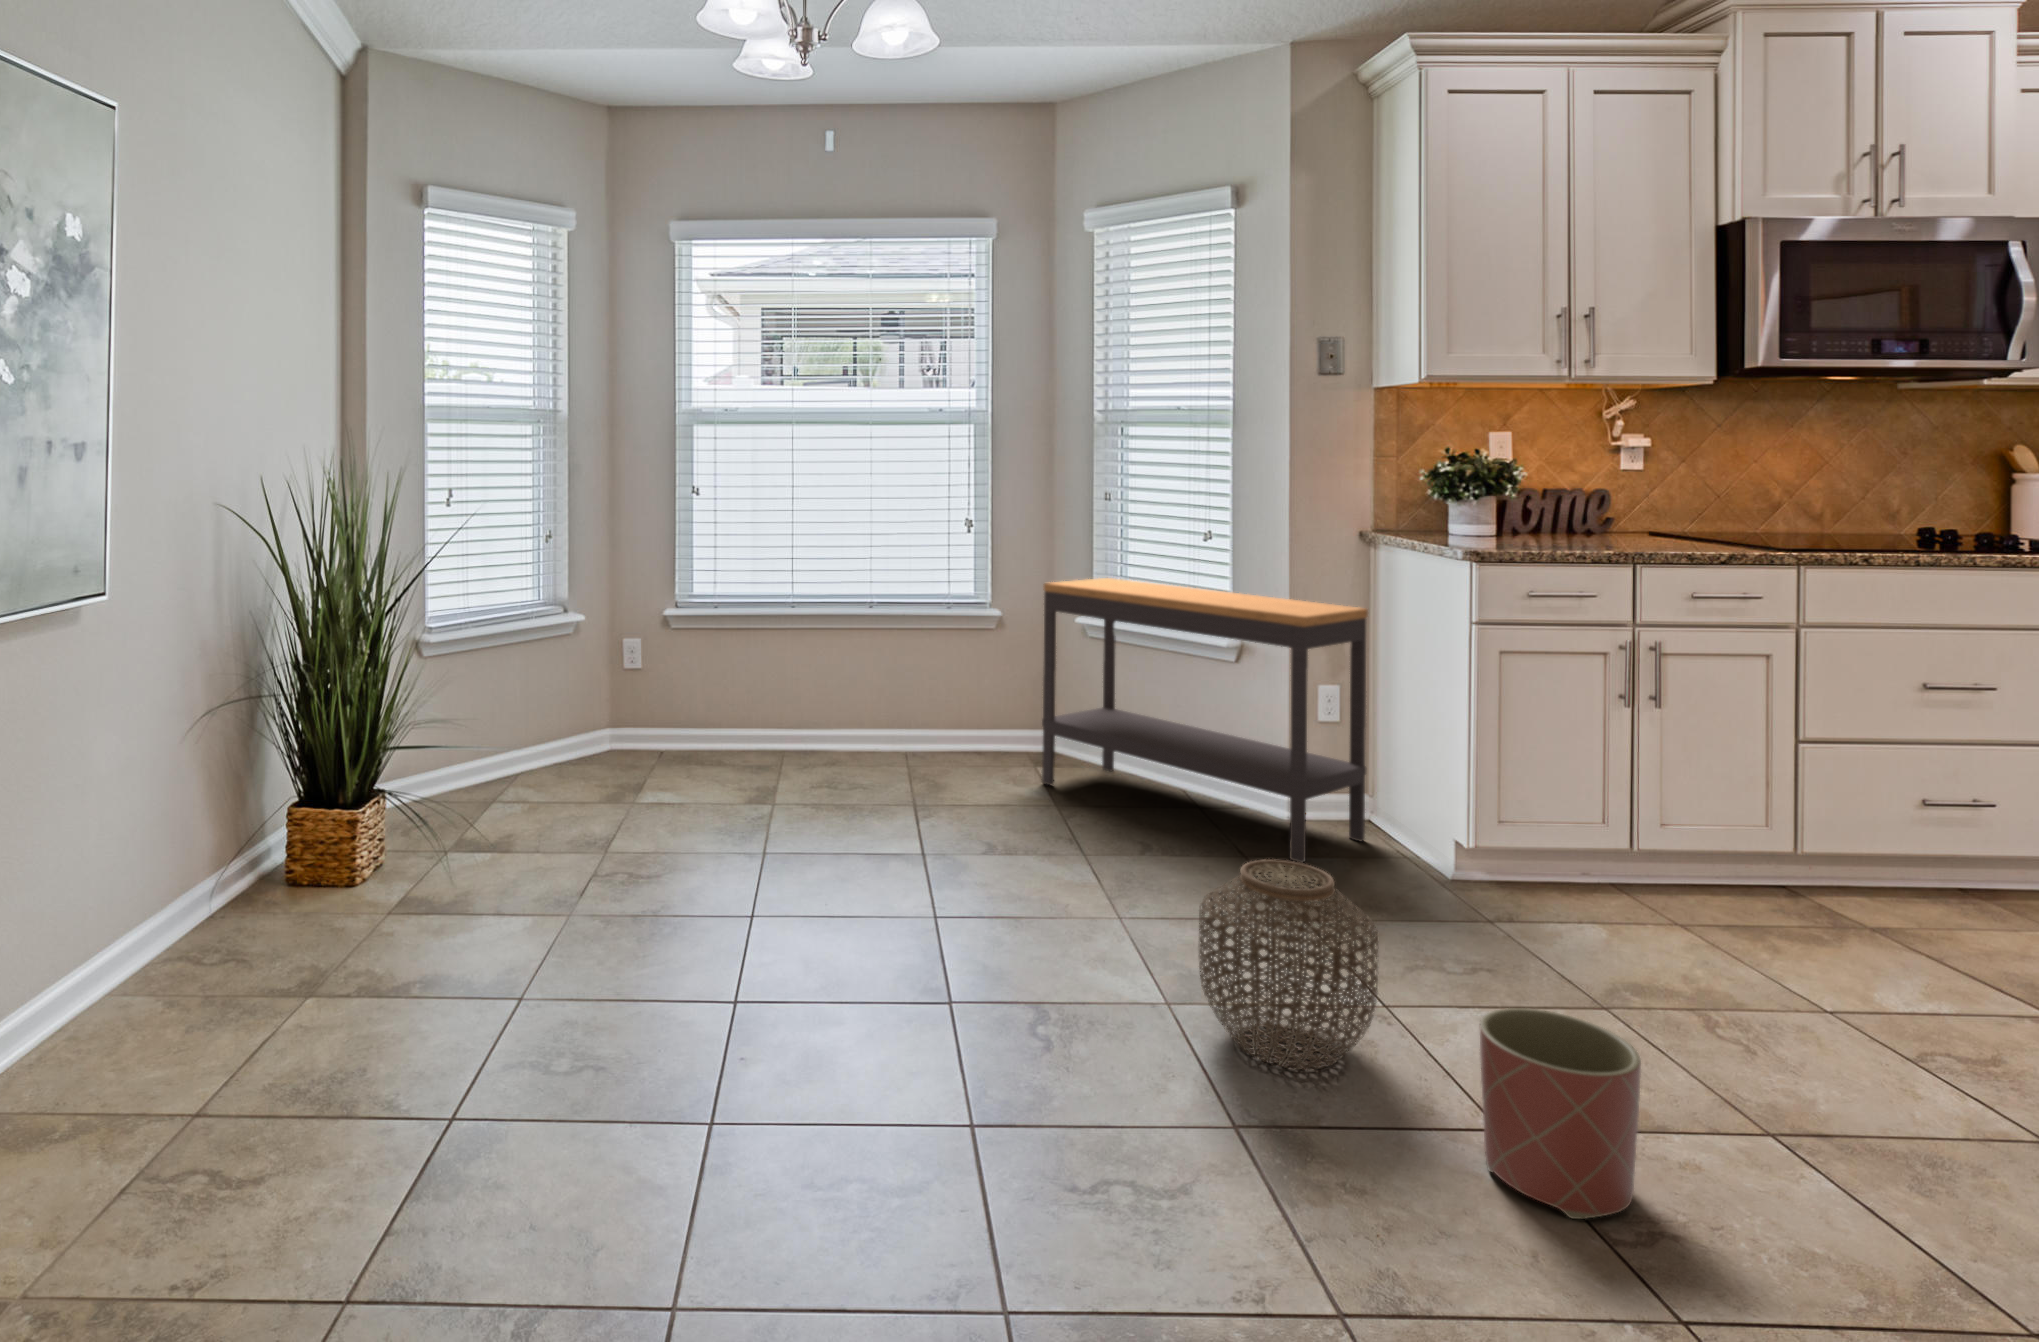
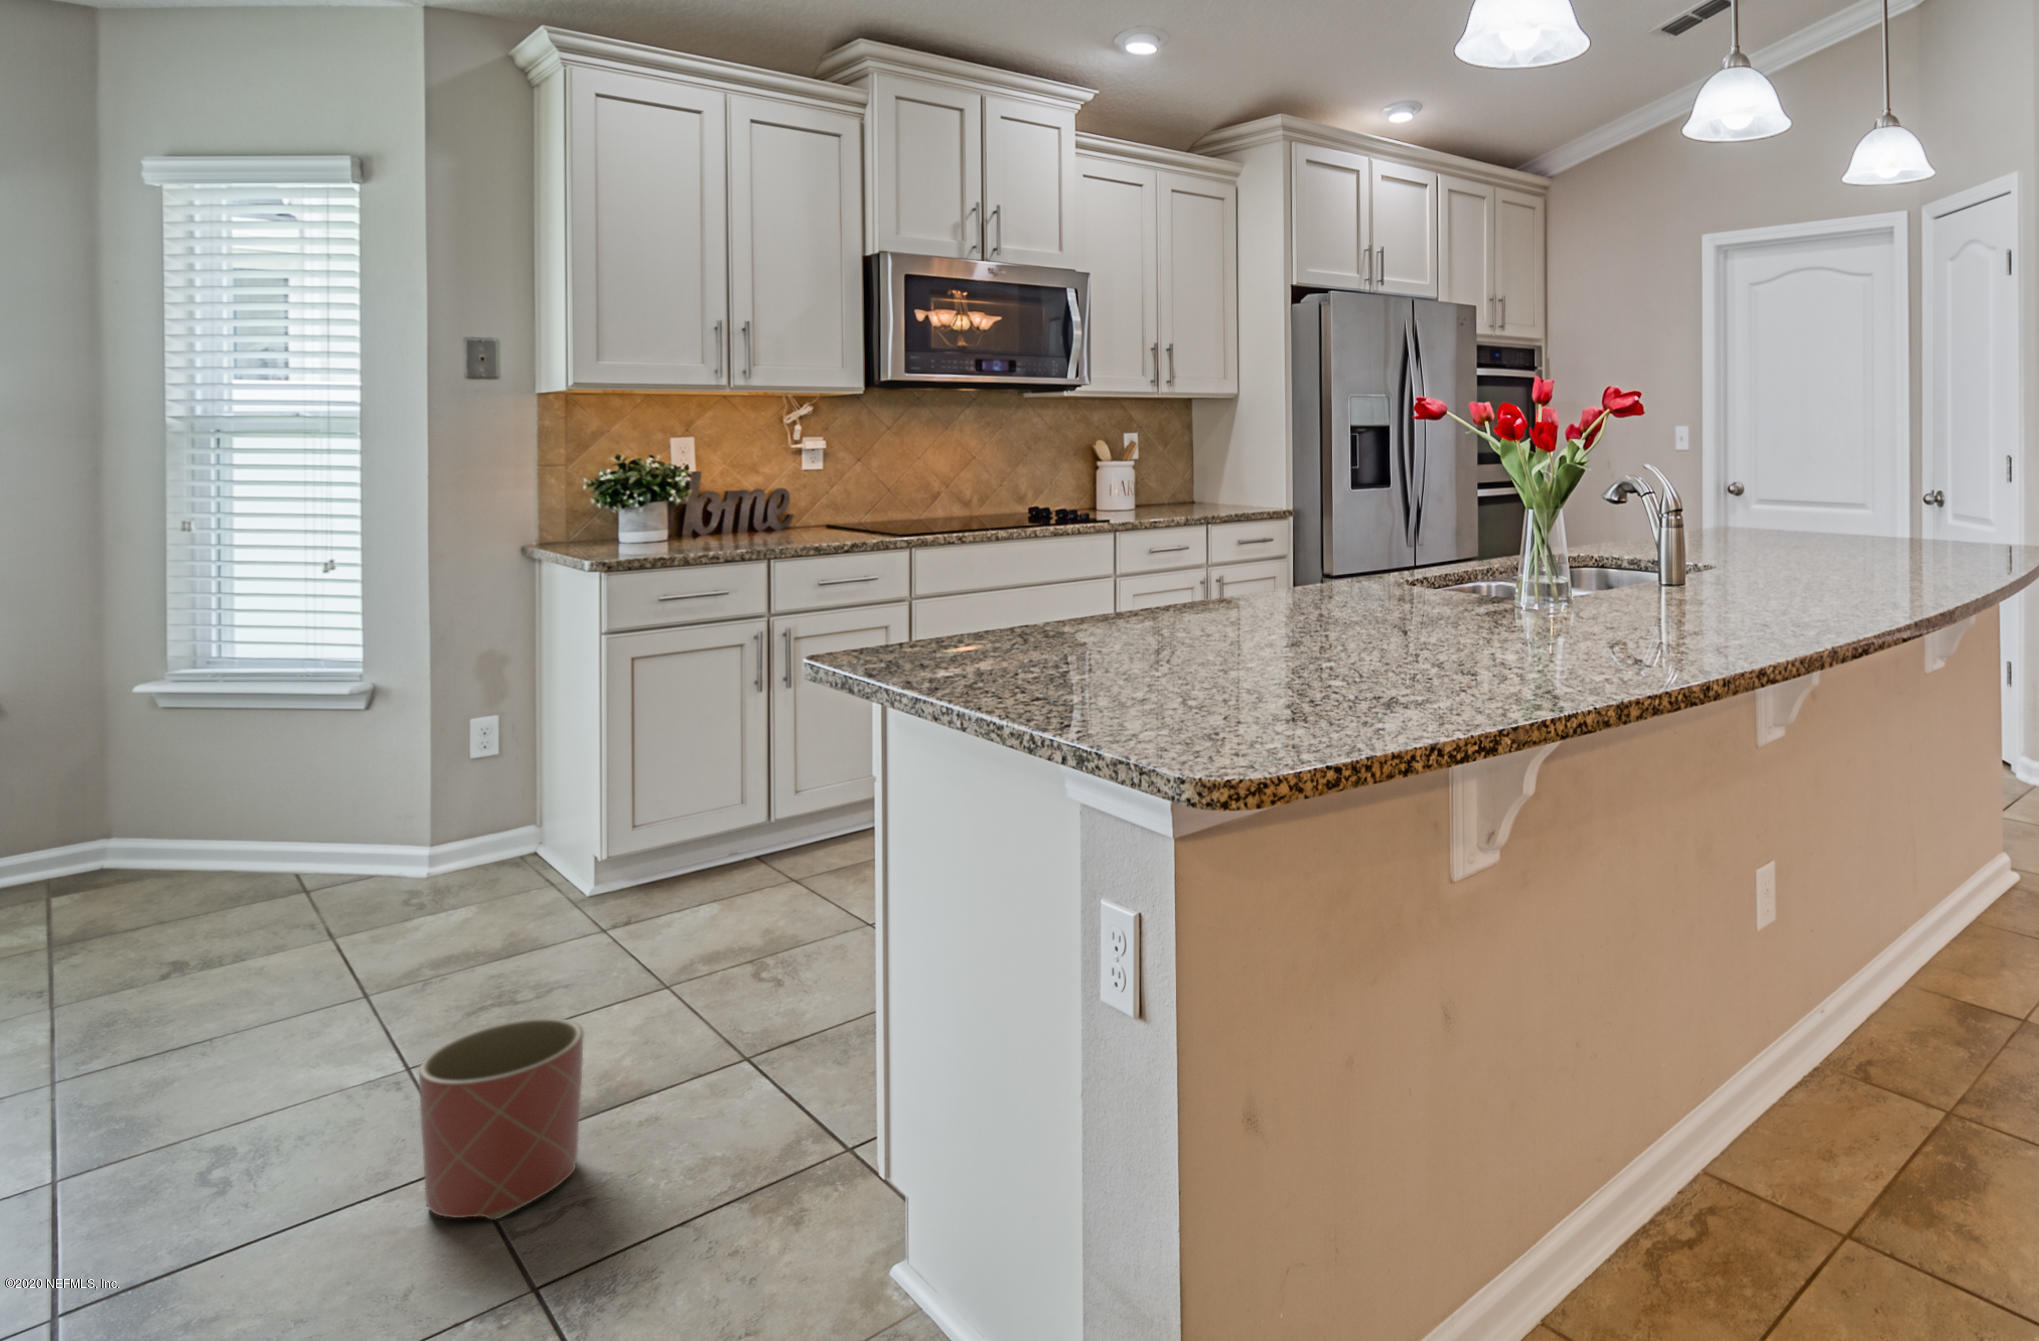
console table: present [1042,578,1368,863] -> none [49,627,516,926]
woven basket: present [1199,859,1378,1069] -> none [101,944,364,1193]

